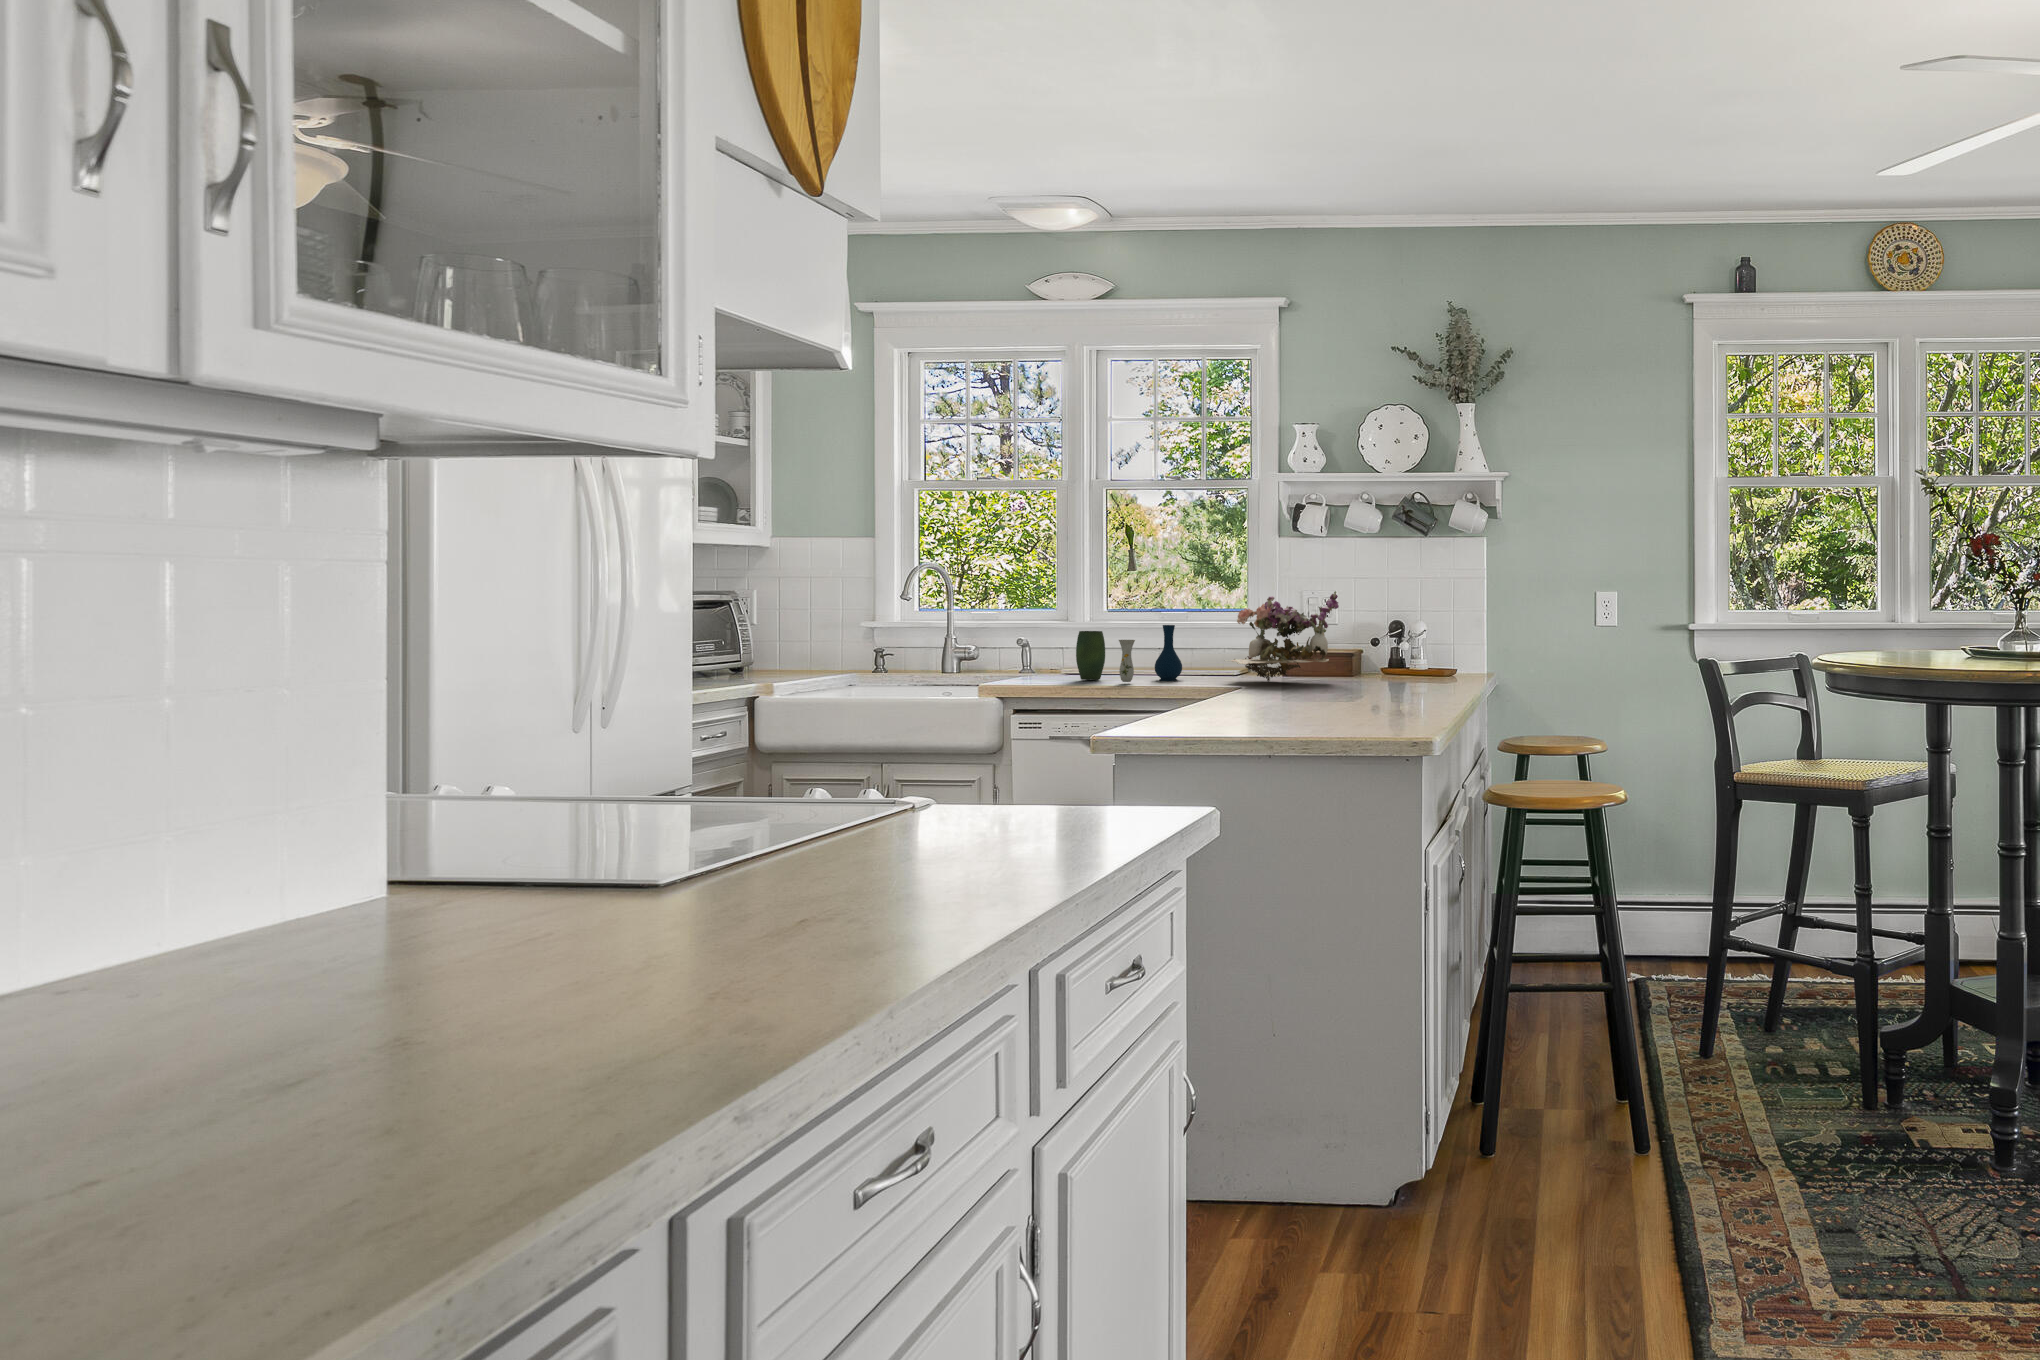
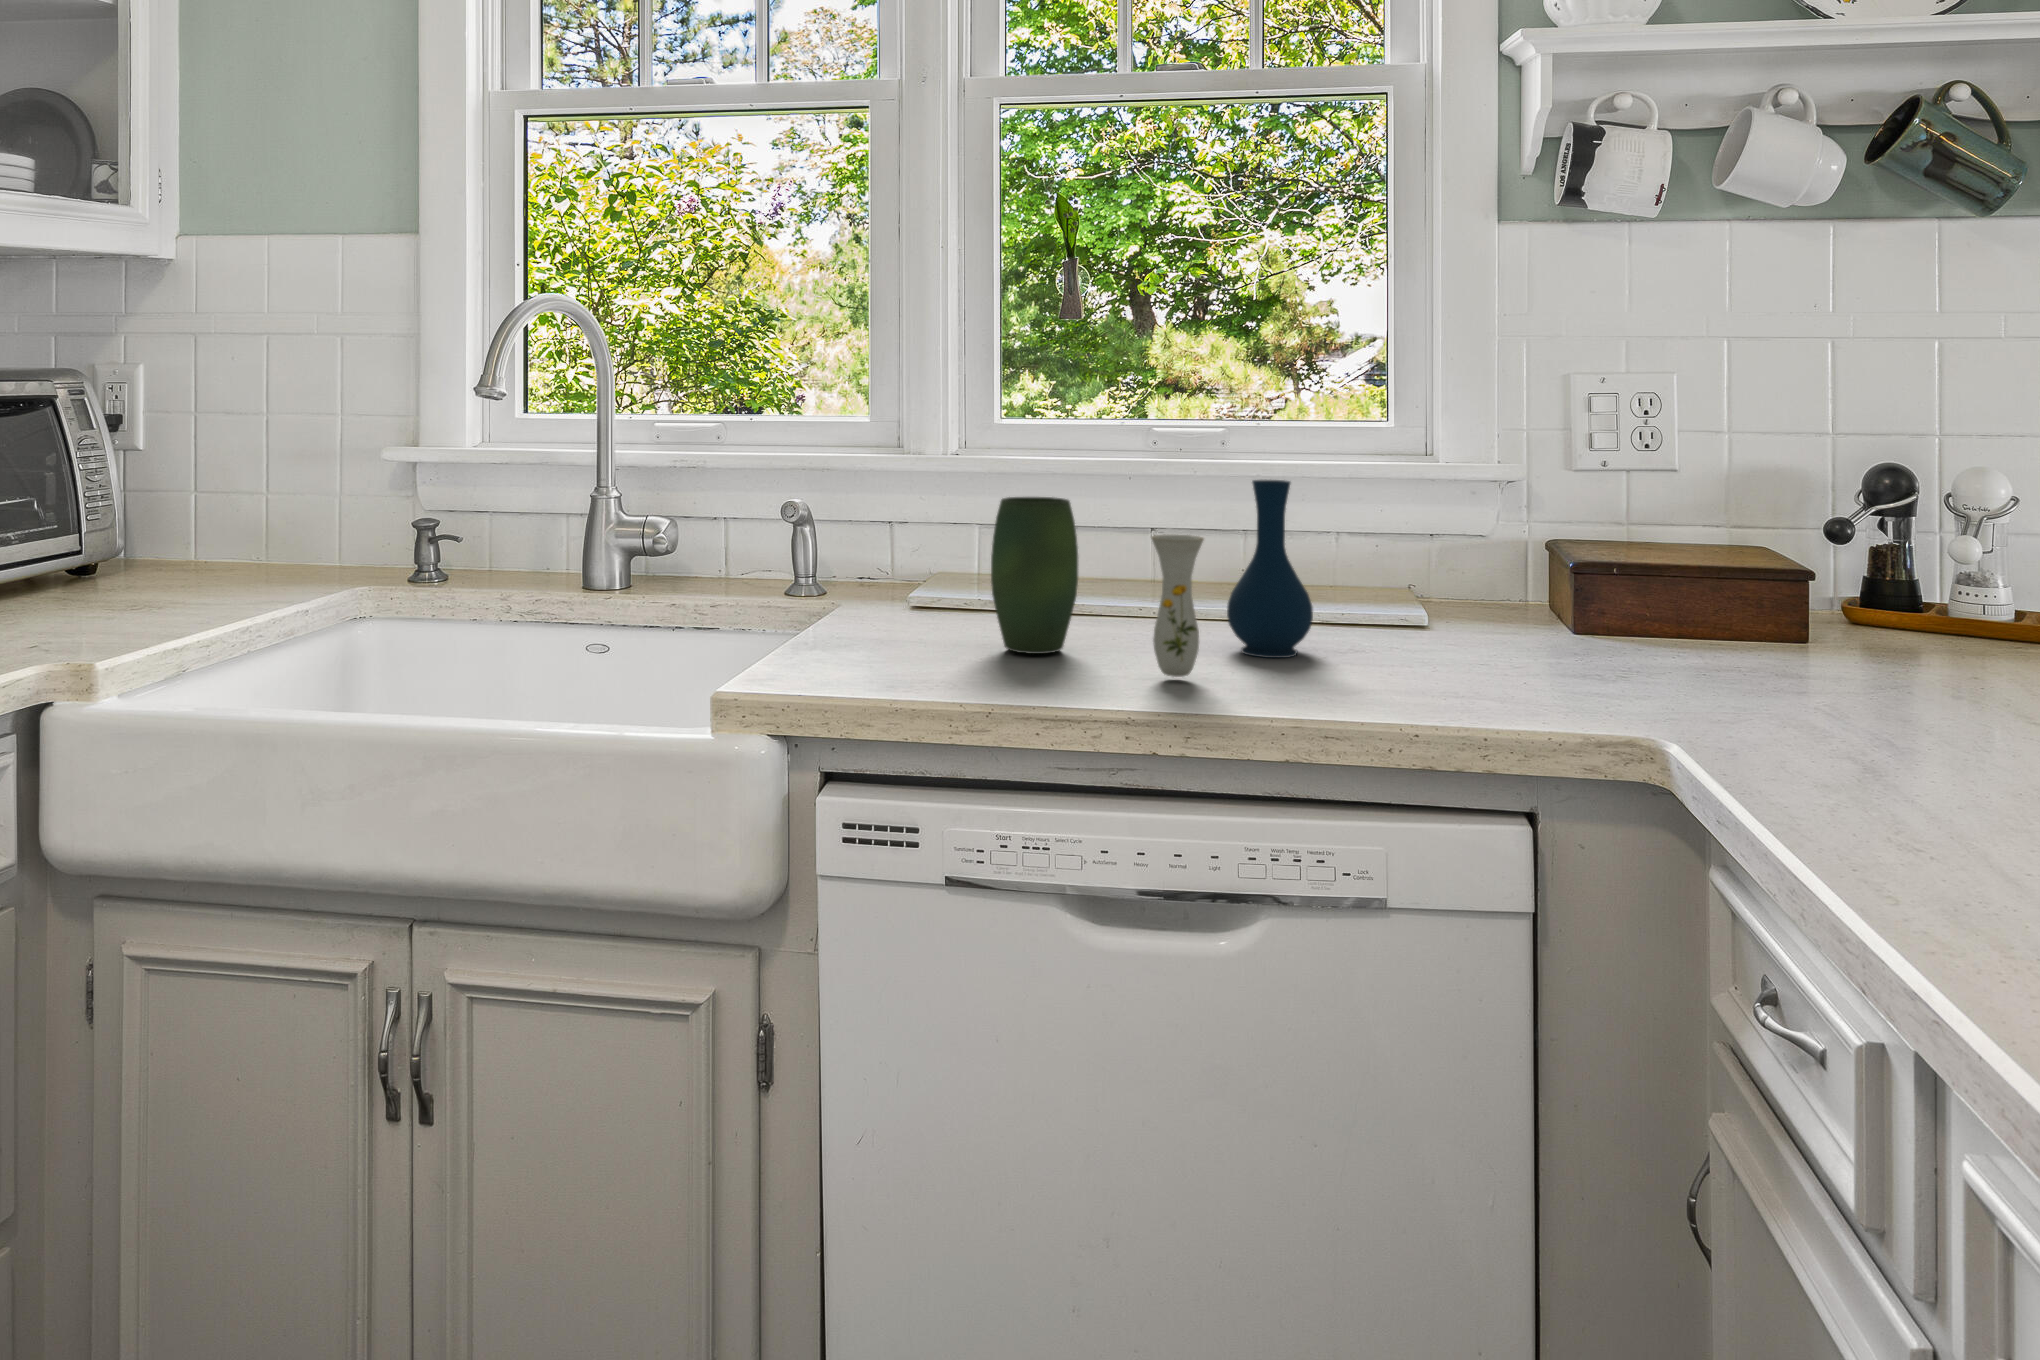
flower arrangement: present [1228,591,1339,681] -> none [1474,378,1902,673]

